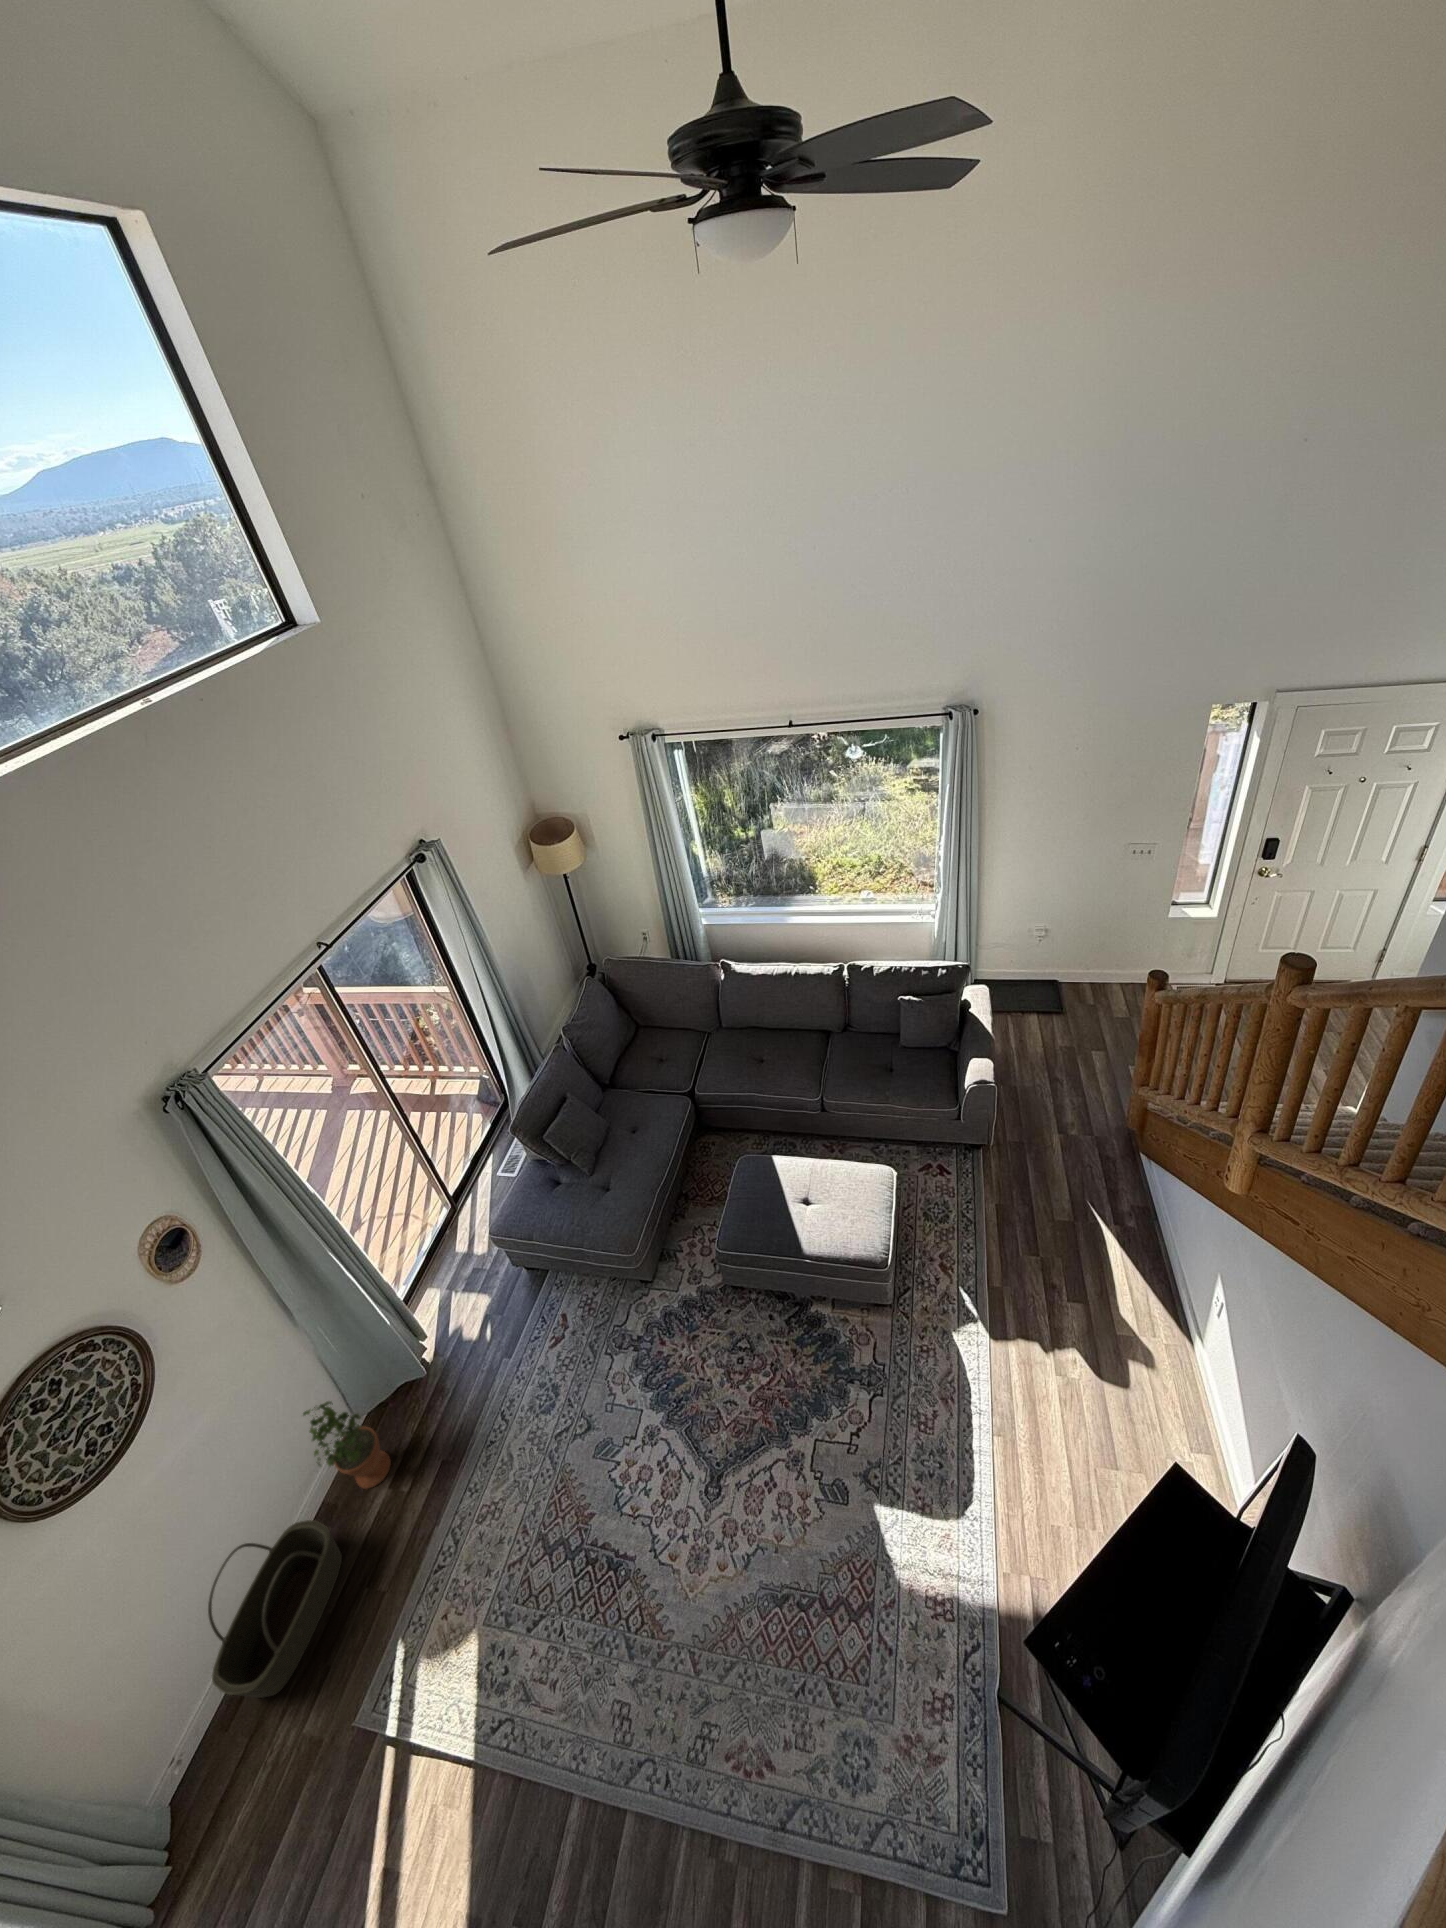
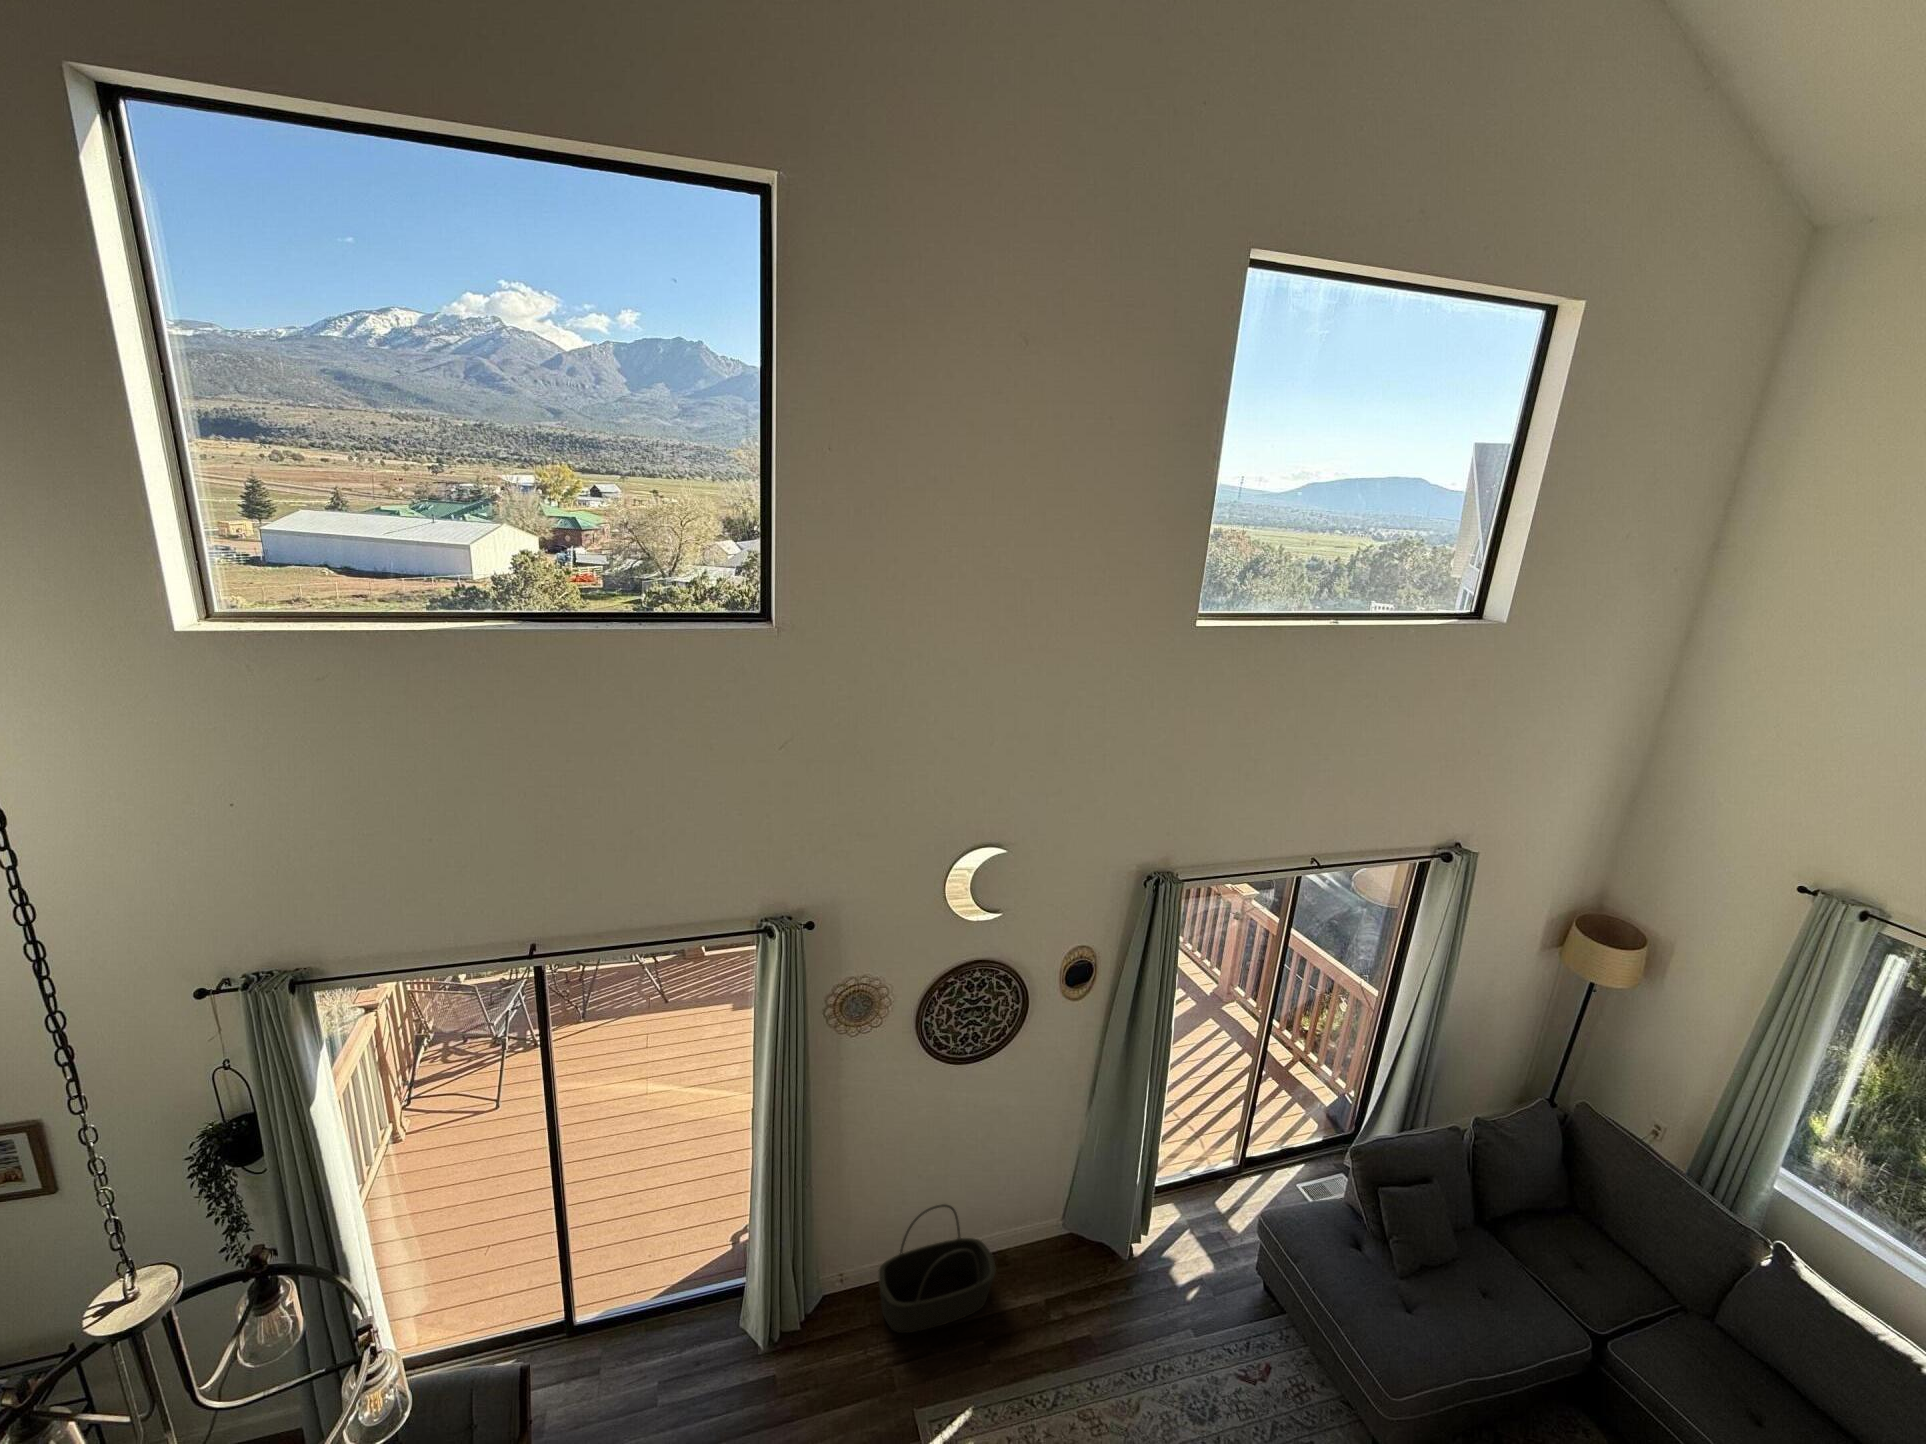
potted plant: present [303,1402,391,1489] -> none [1025,1175,1071,1294]

